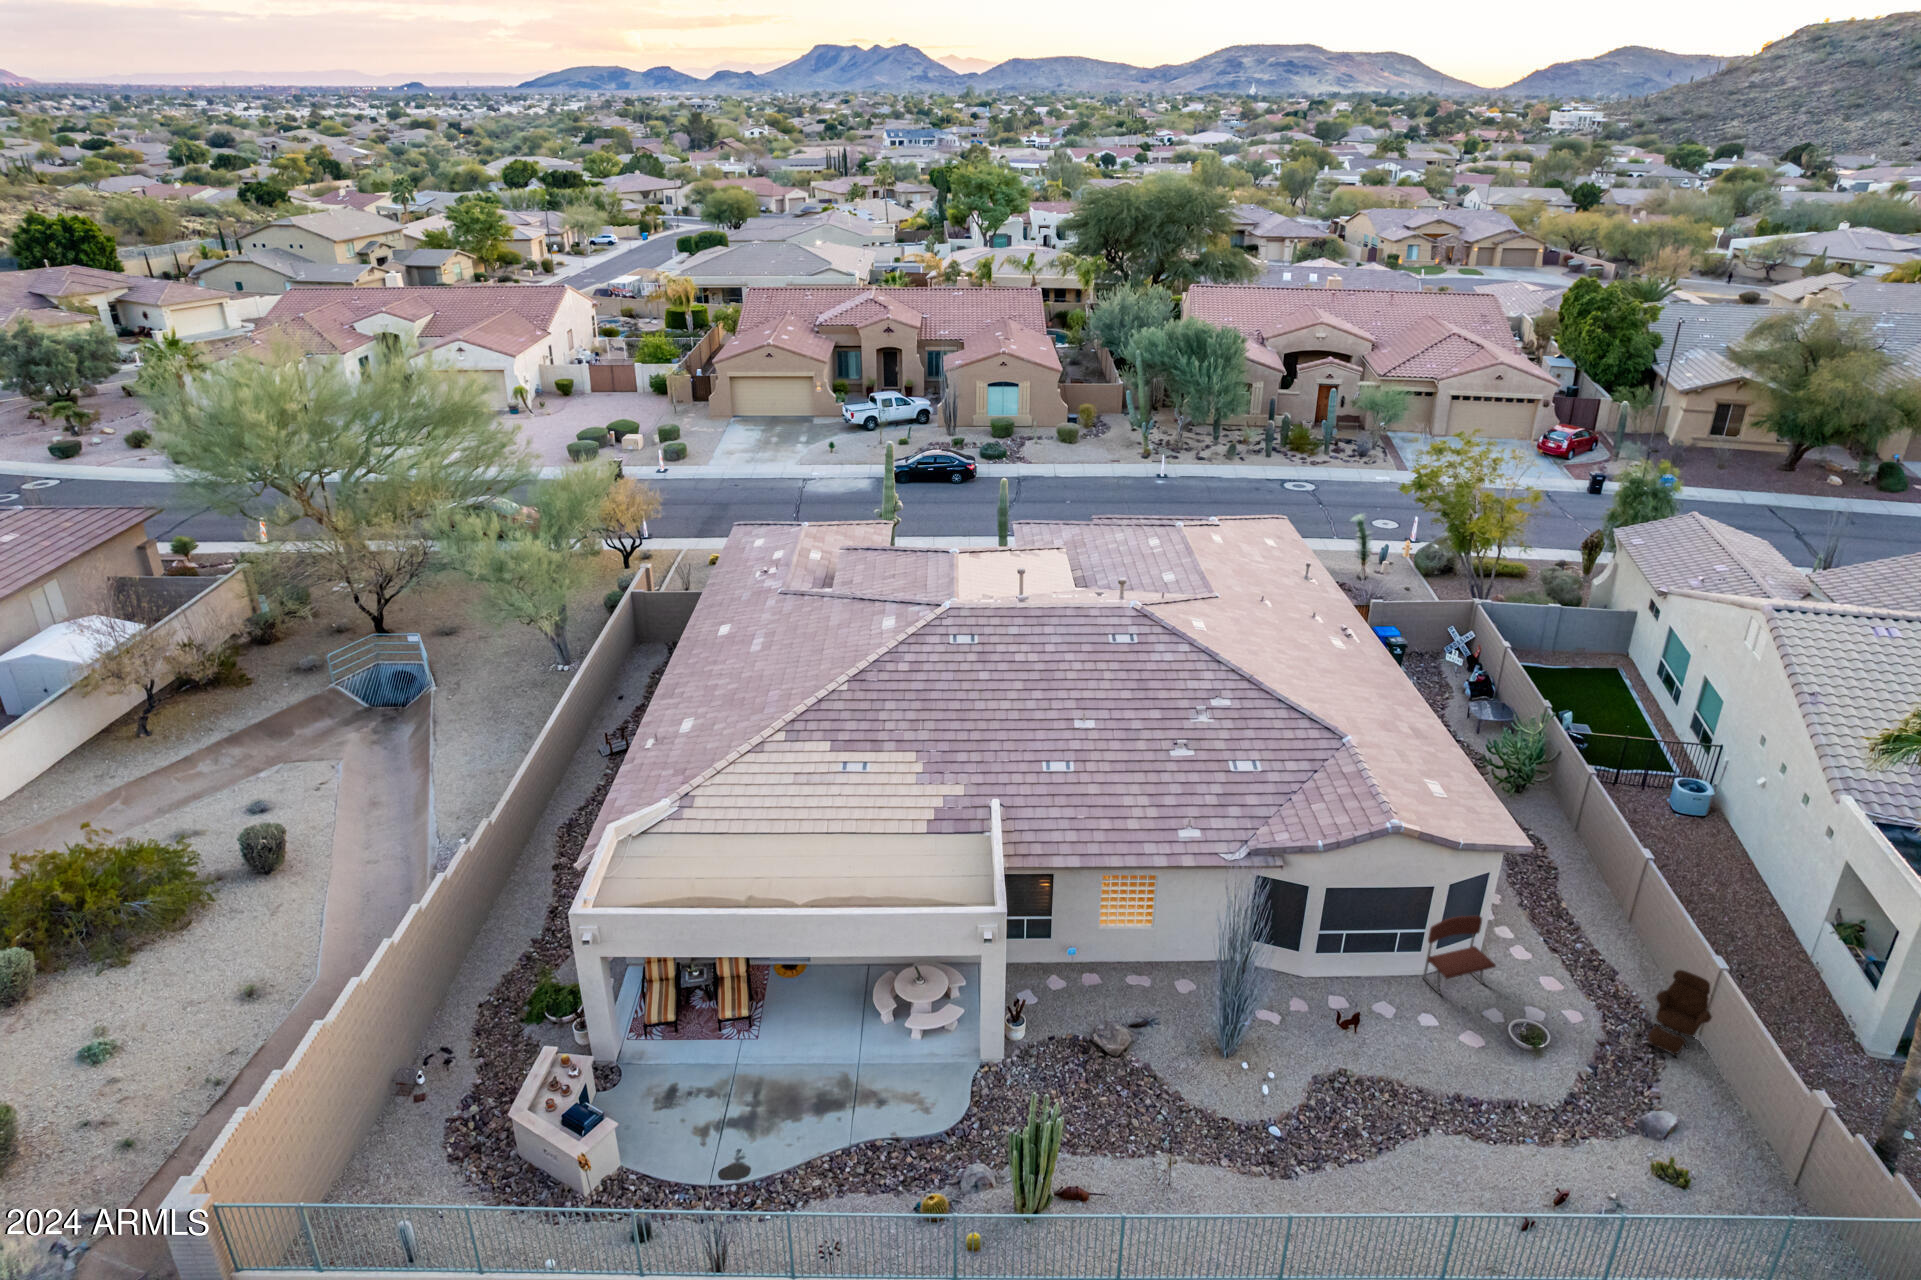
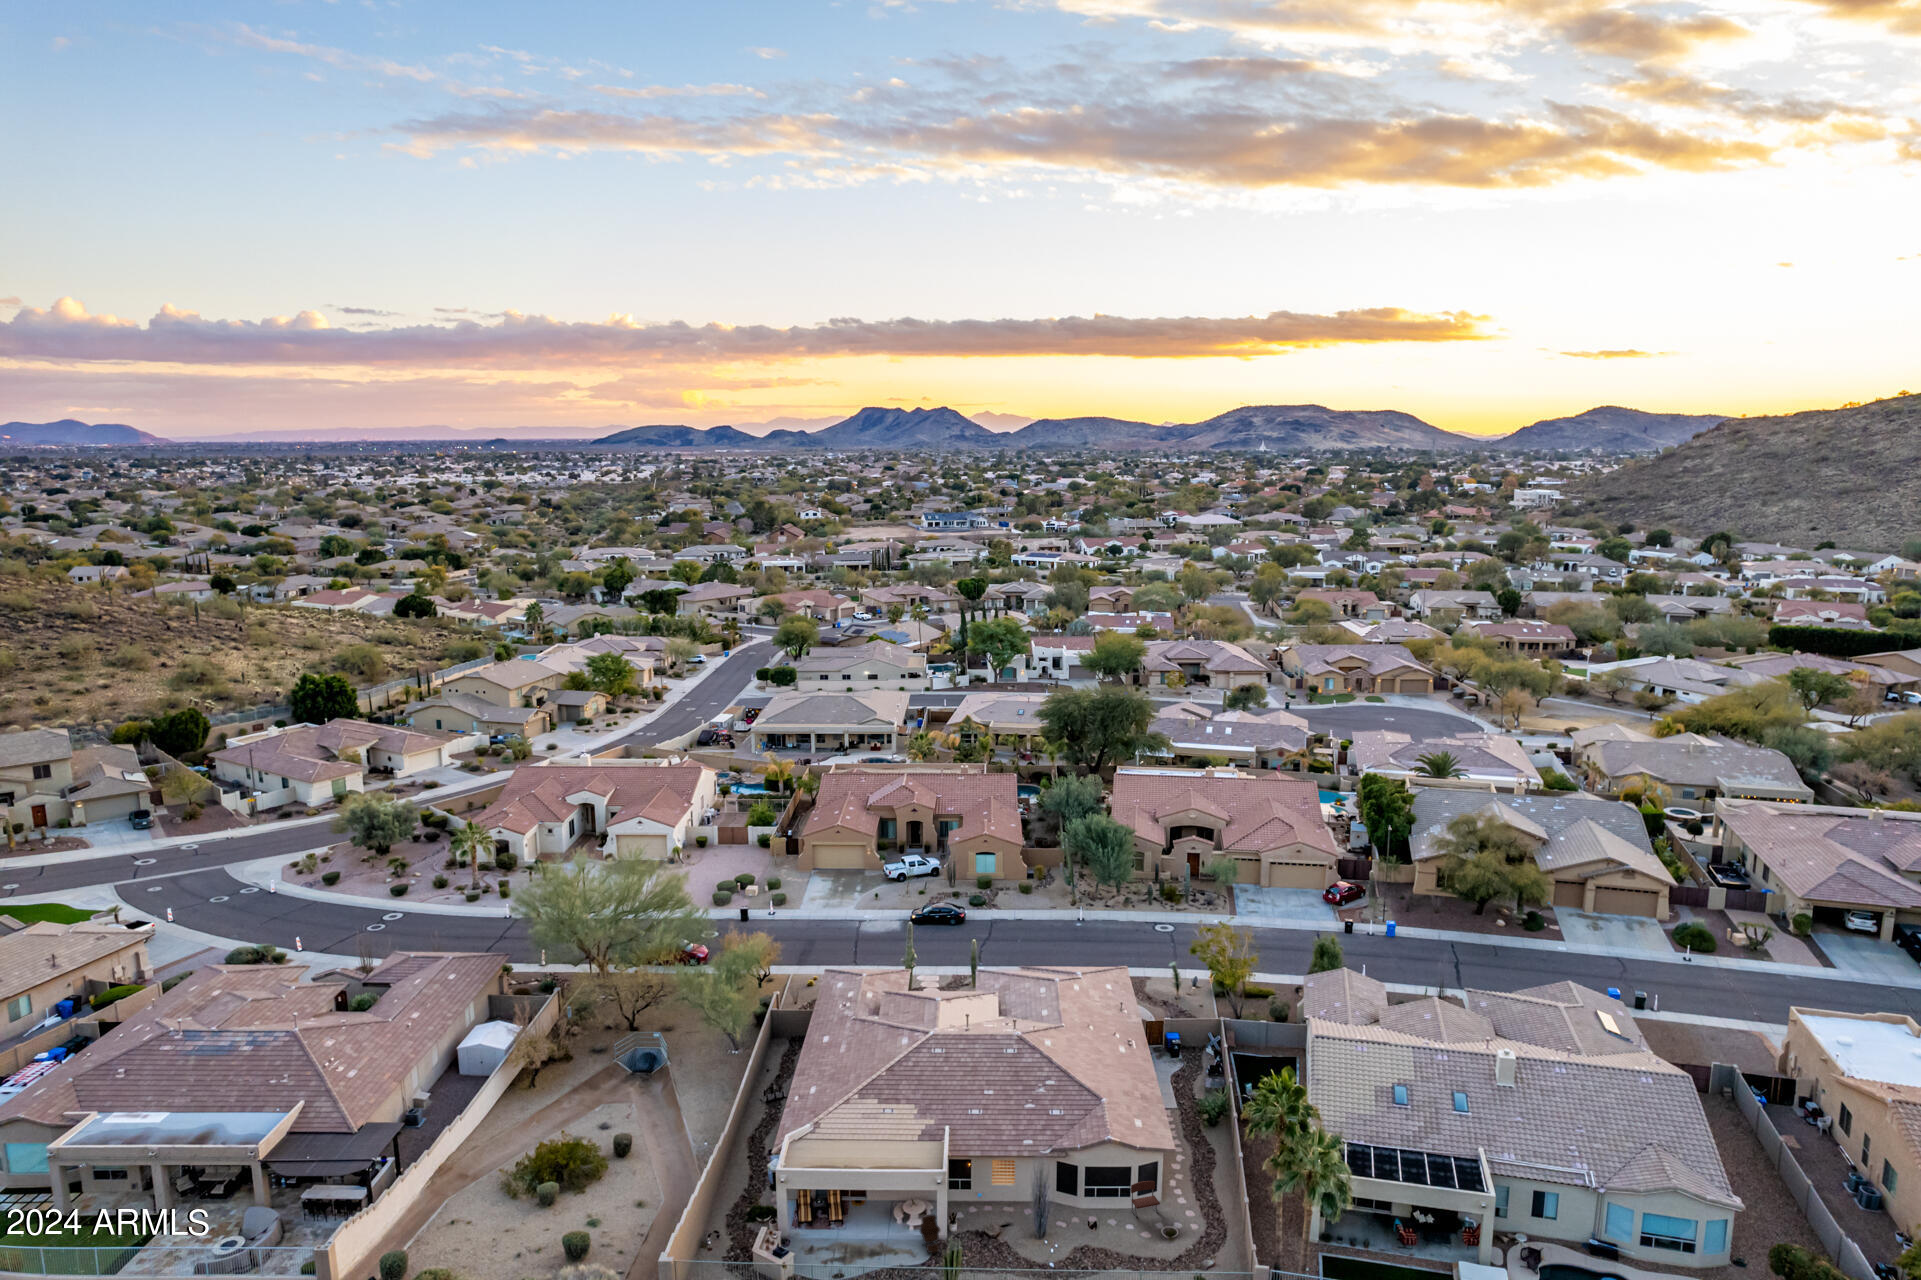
lounge chair: present [1648,970,1712,1056] -> present [920,1214,940,1253]

